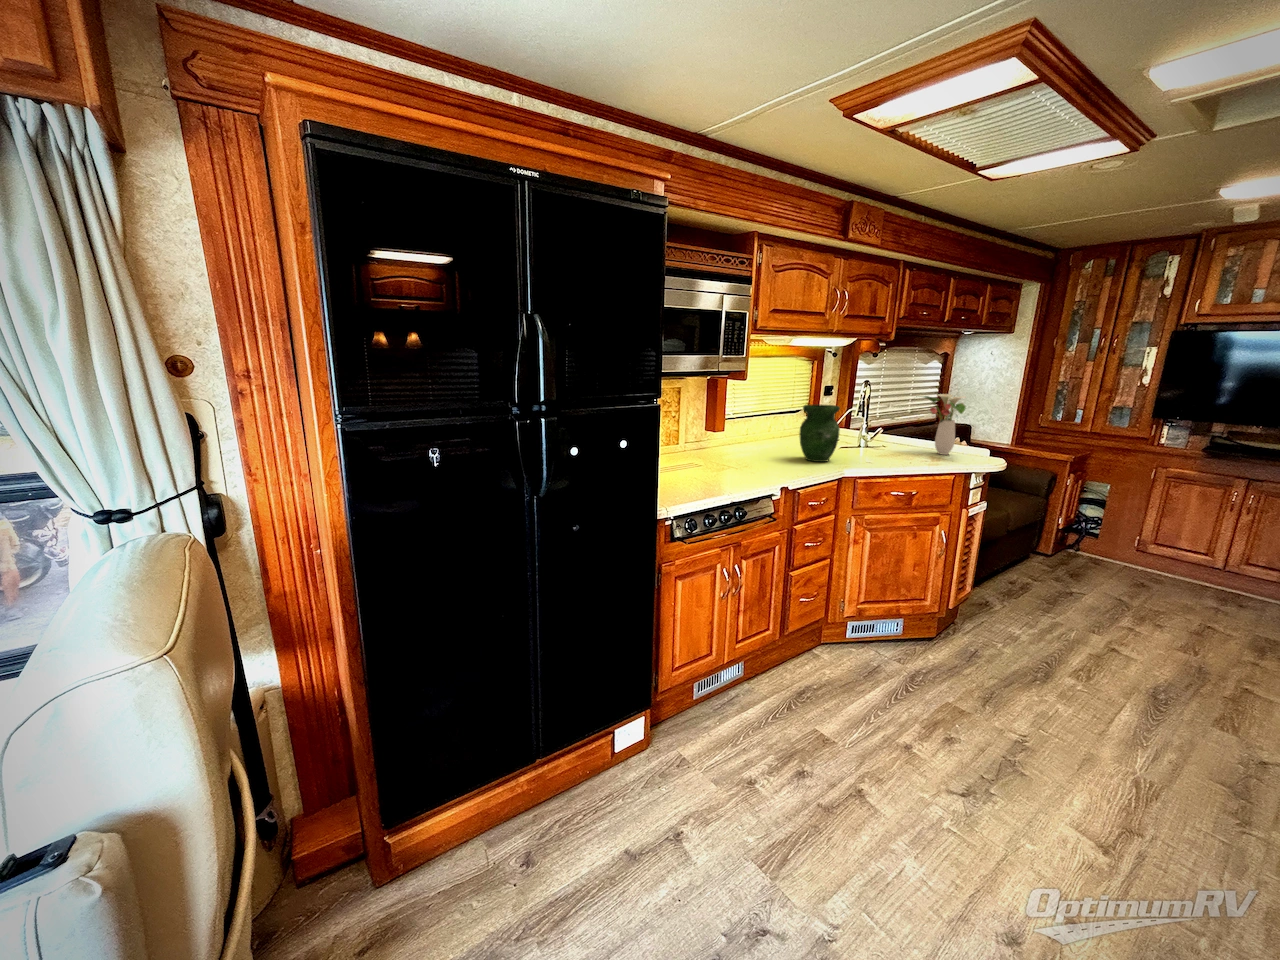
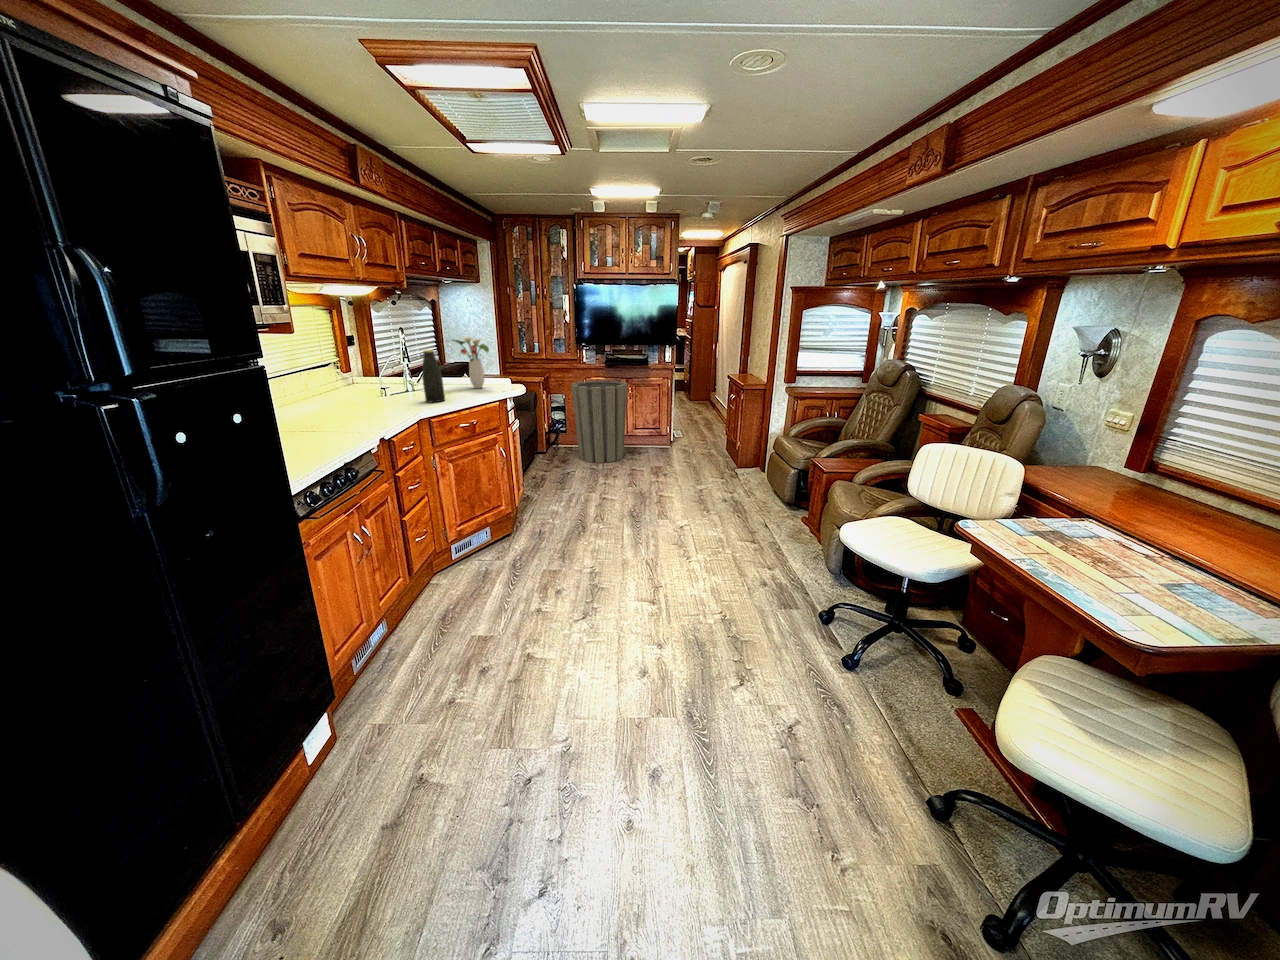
vase: present [800,404,840,462] -> none [354,354,399,411]
bottle: none [866,405,891,462] -> present [422,350,445,402]
trash can: none [1109,469,1251,606] -> present [571,380,627,463]

